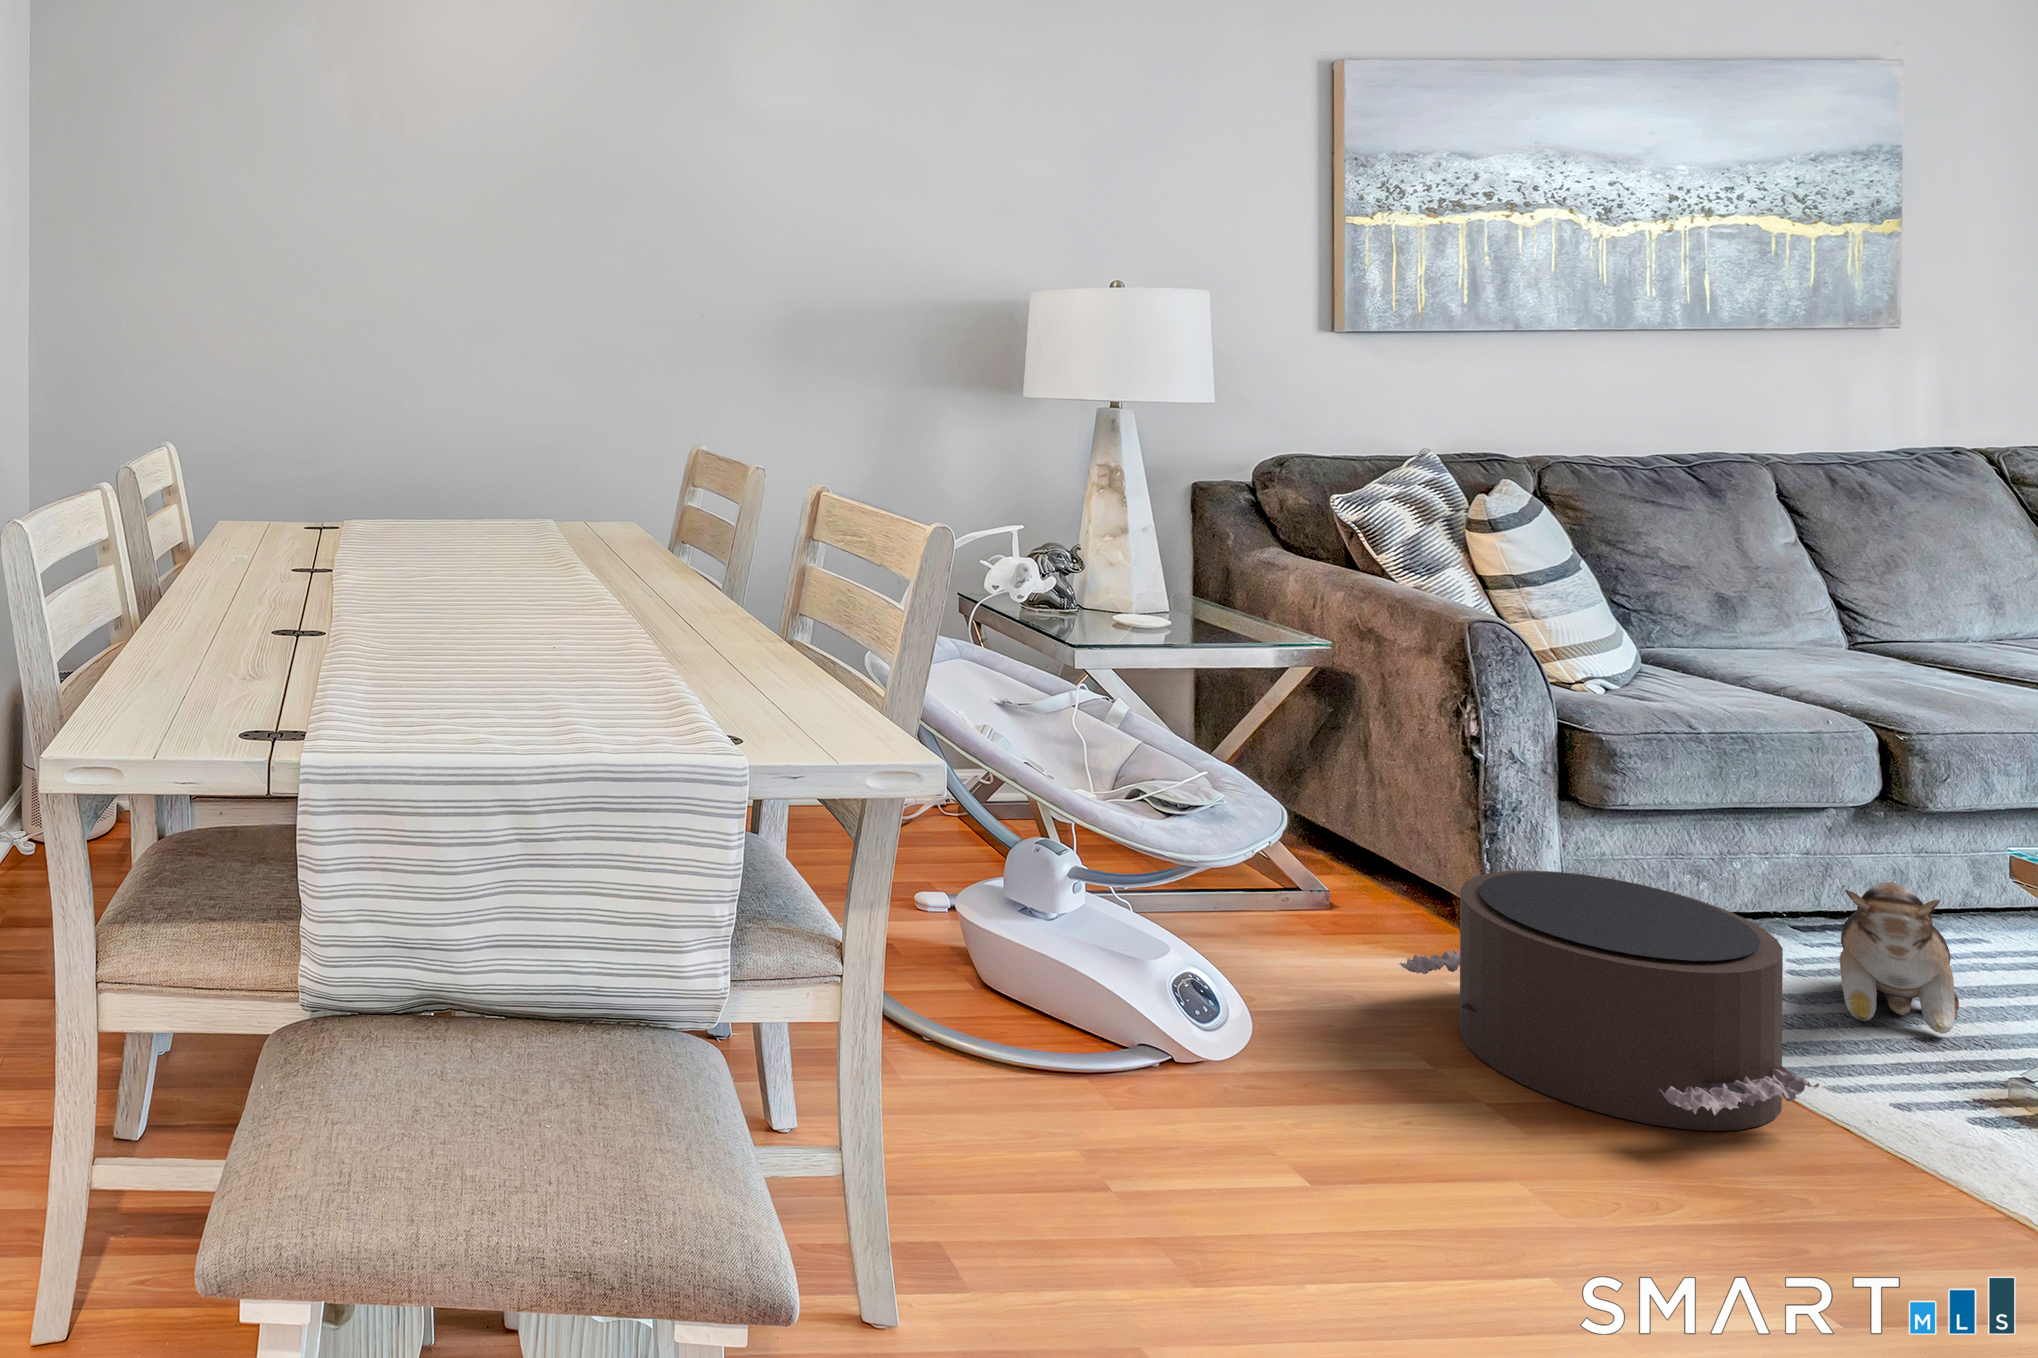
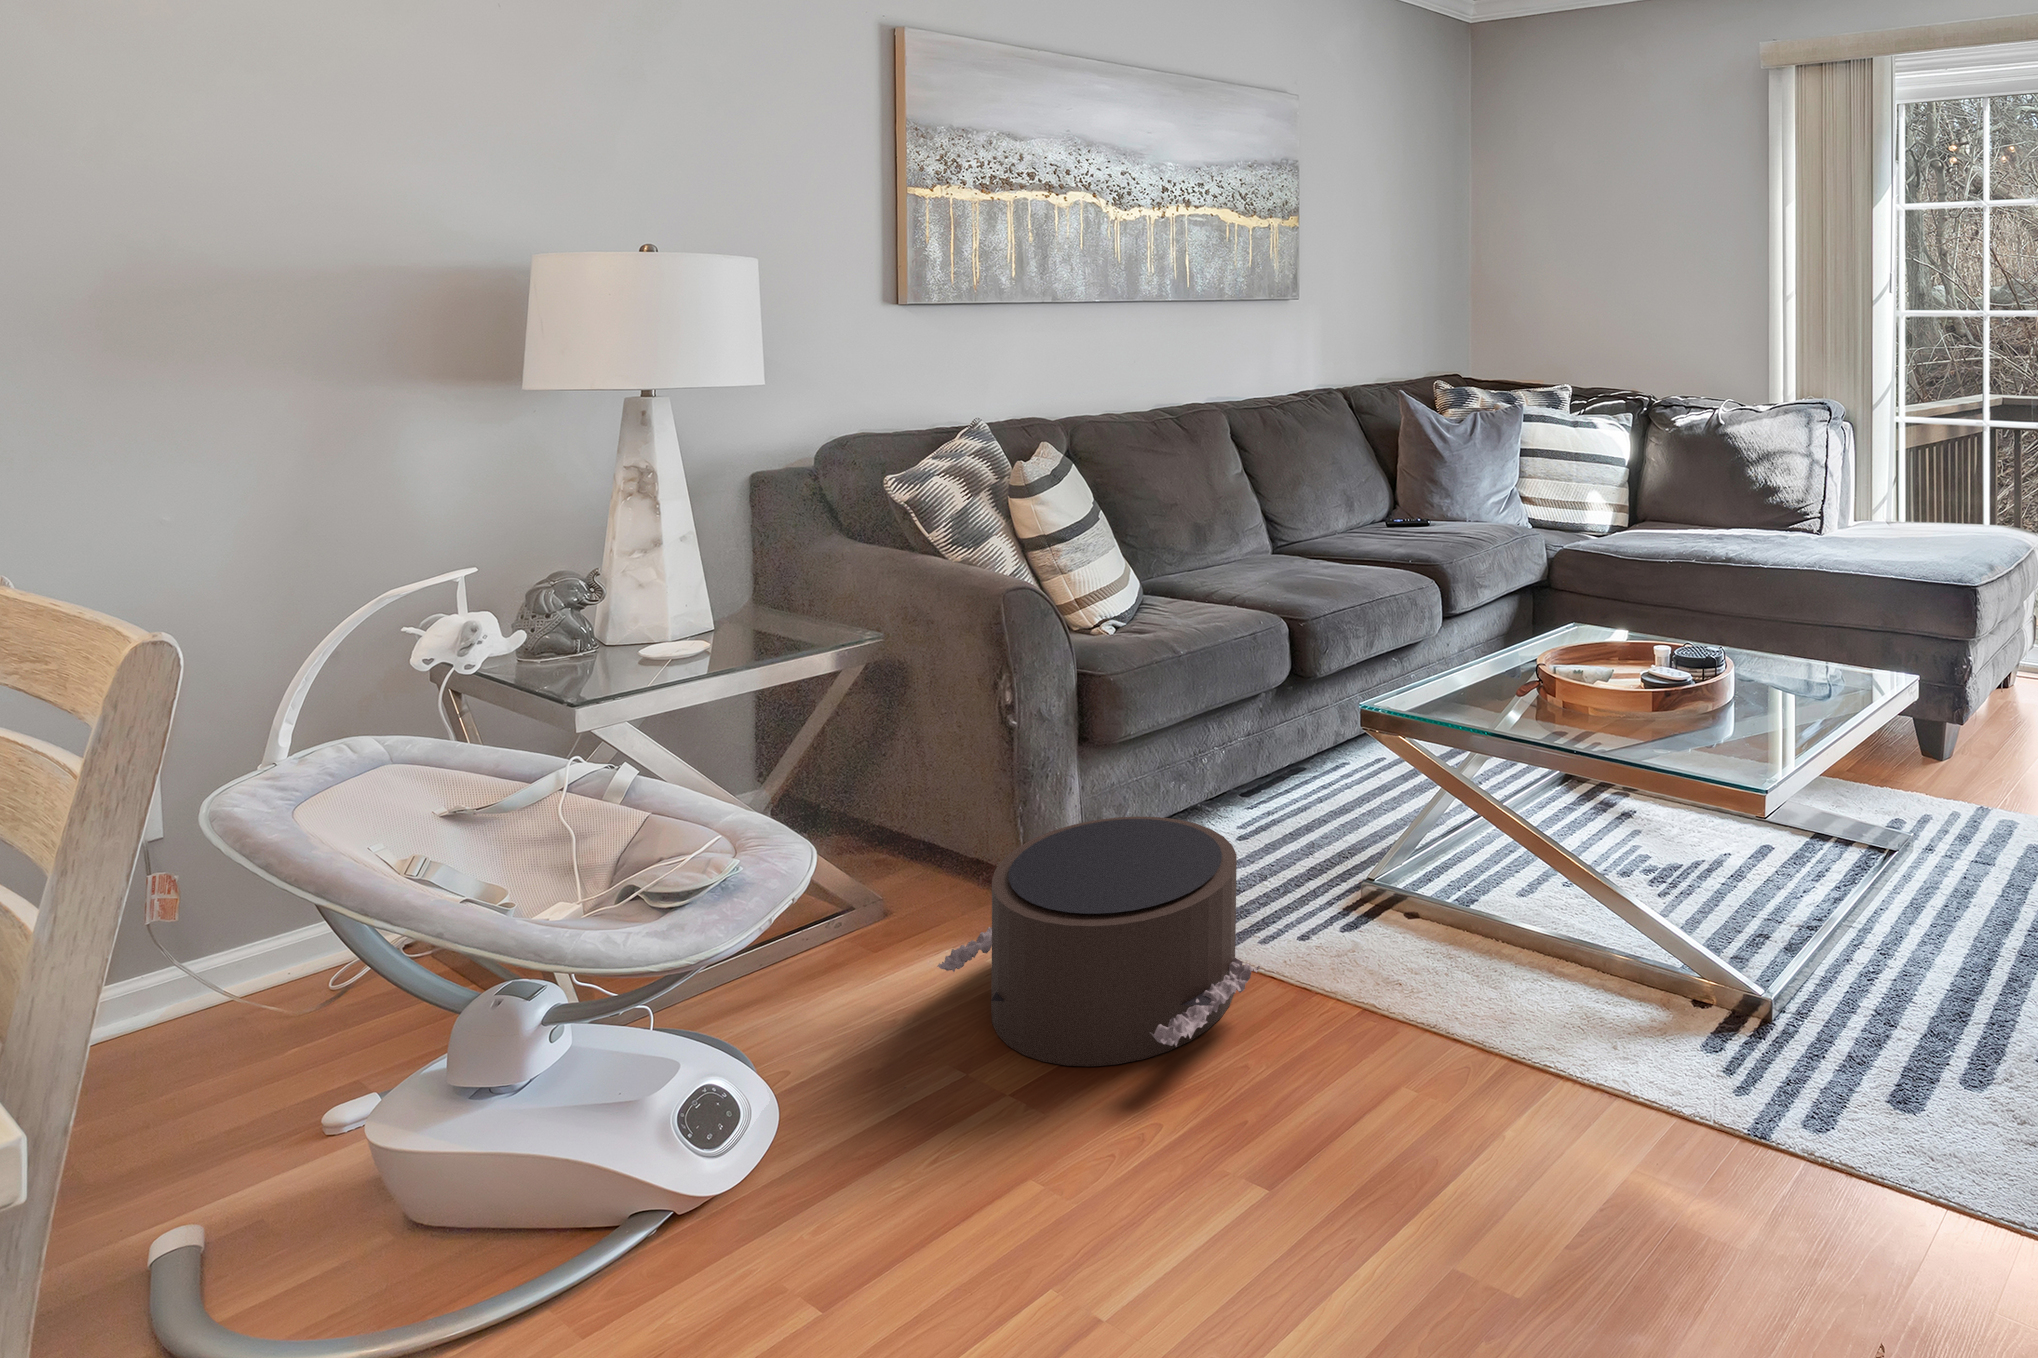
plush toy: present [1840,882,1959,1033] -> none [1269,756,1336,868]

